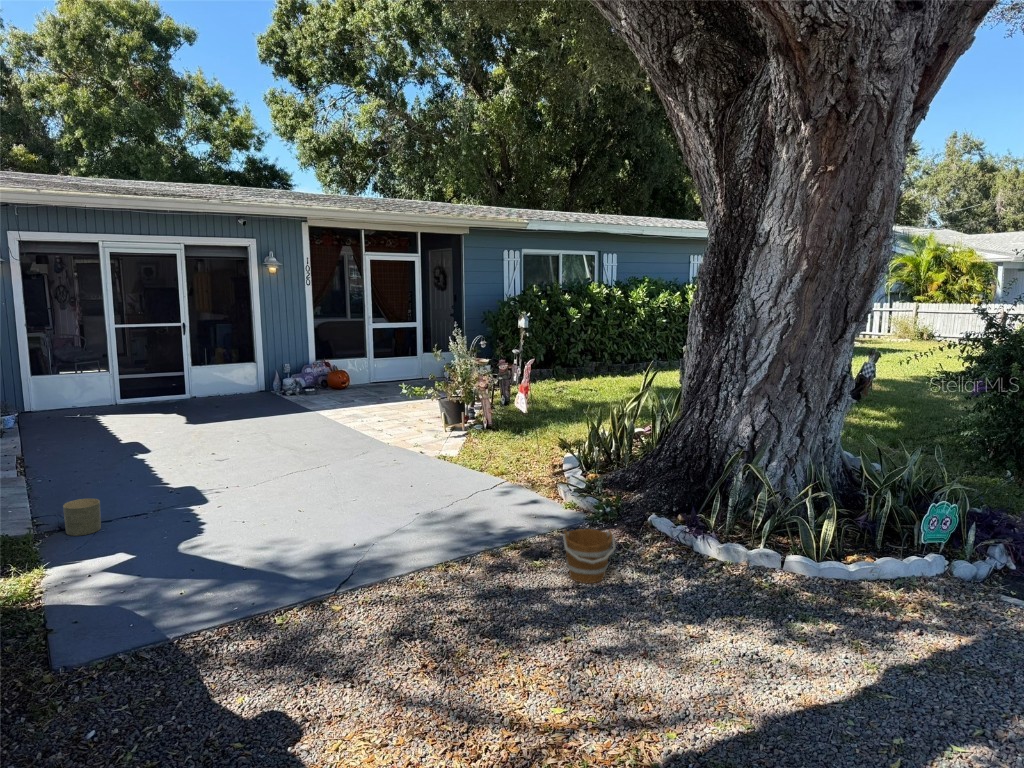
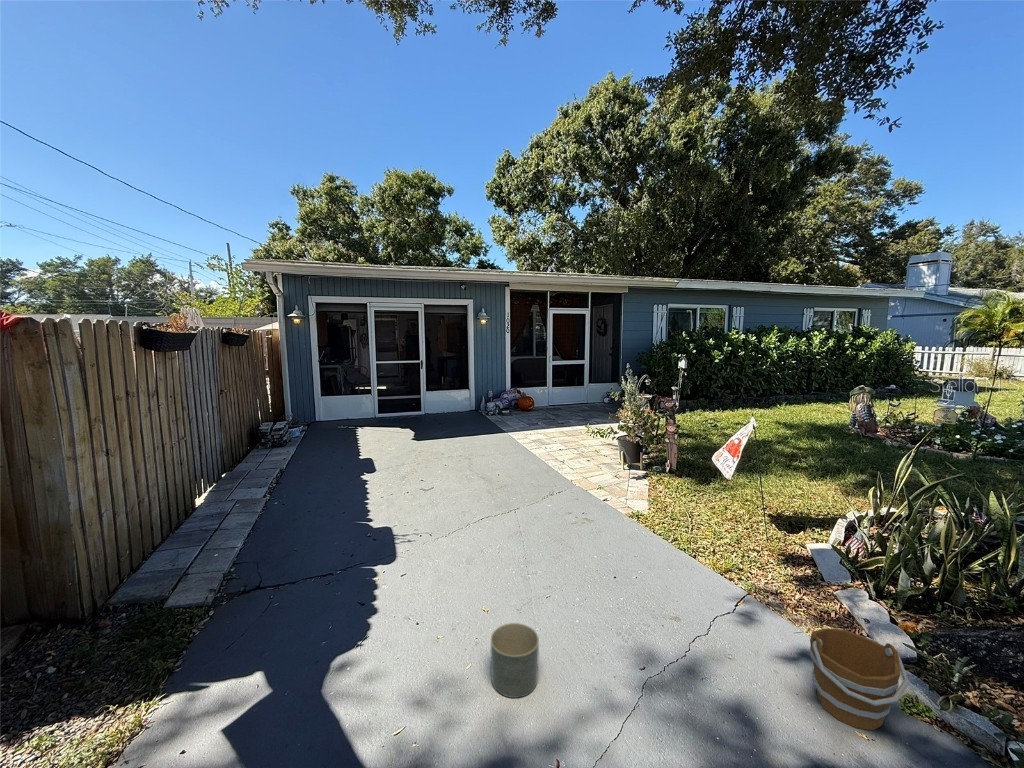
planter: present [63,499,101,536] -> present [491,623,539,698]

